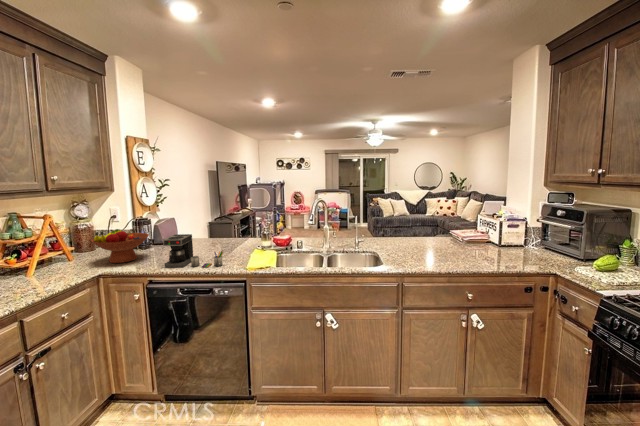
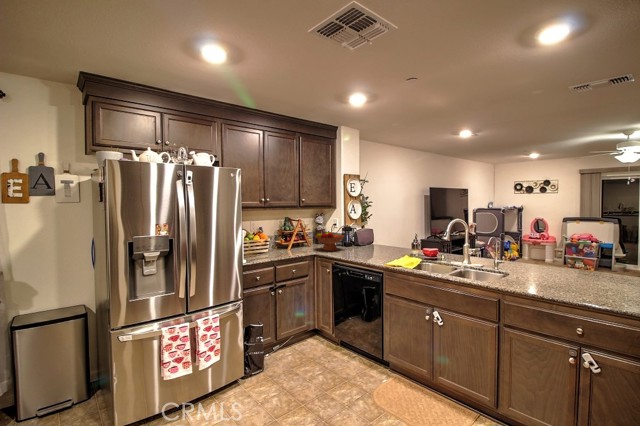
coffee maker: present [163,234,223,268] -> none [344,237,375,261]

